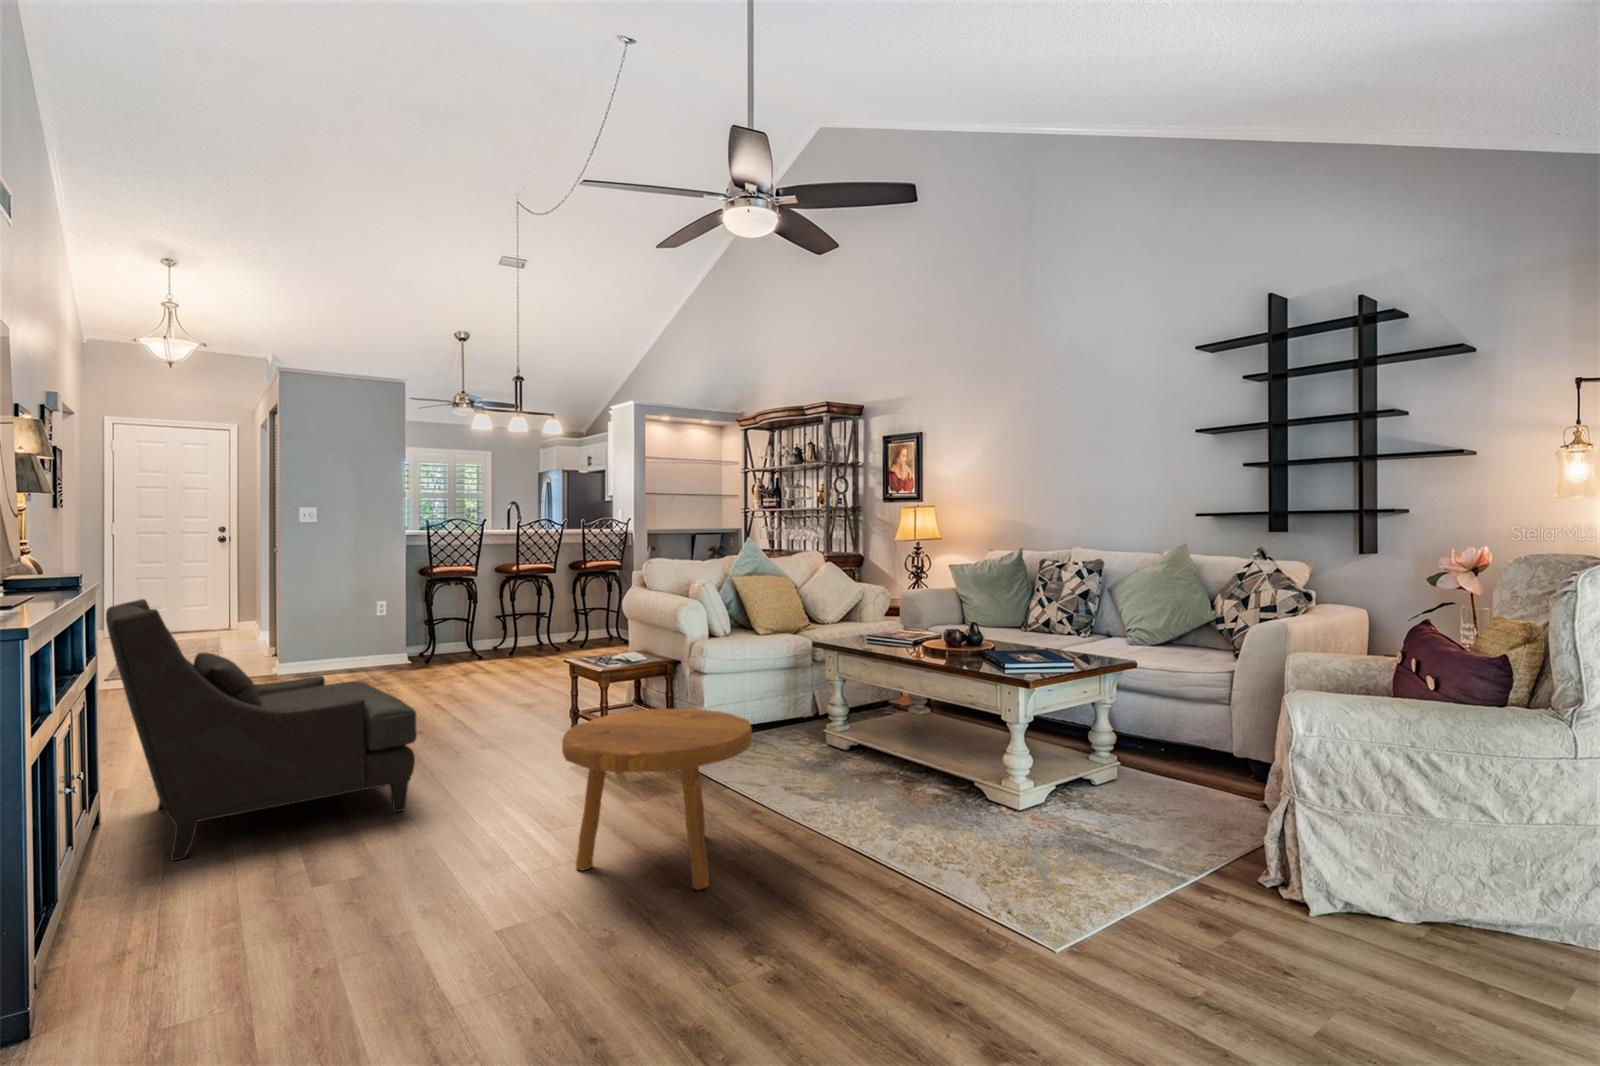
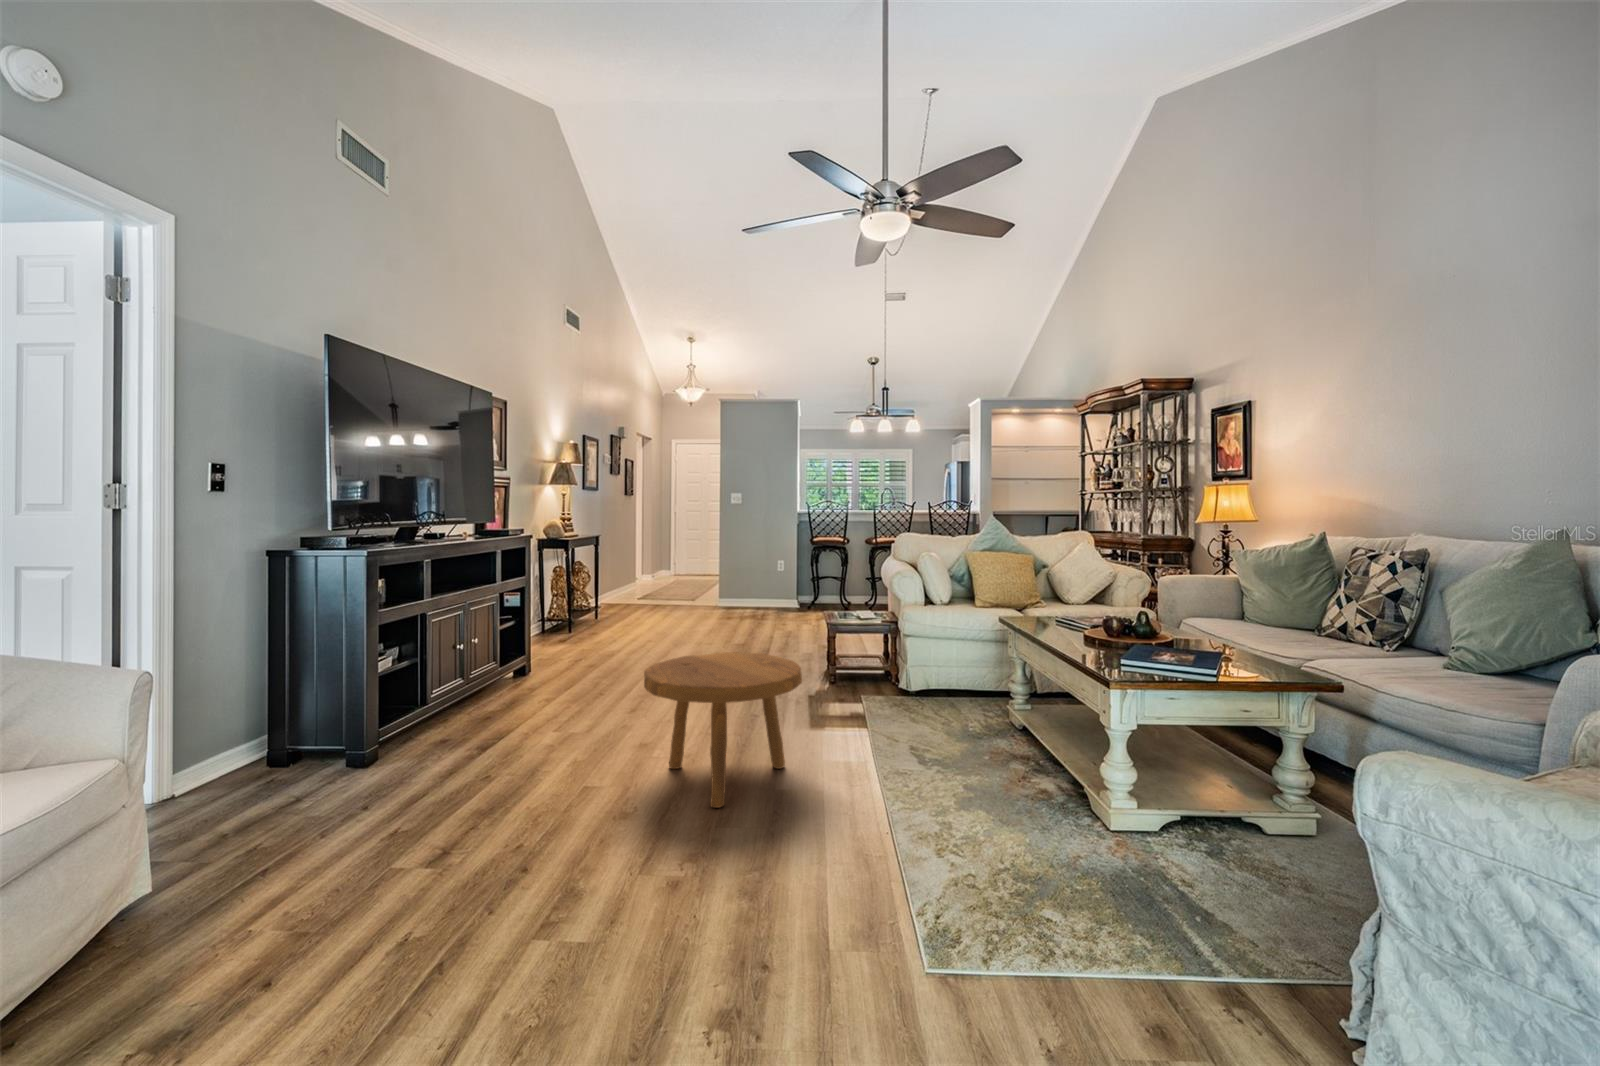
armchair: present [106,599,417,861] -> none [486,546,672,704]

